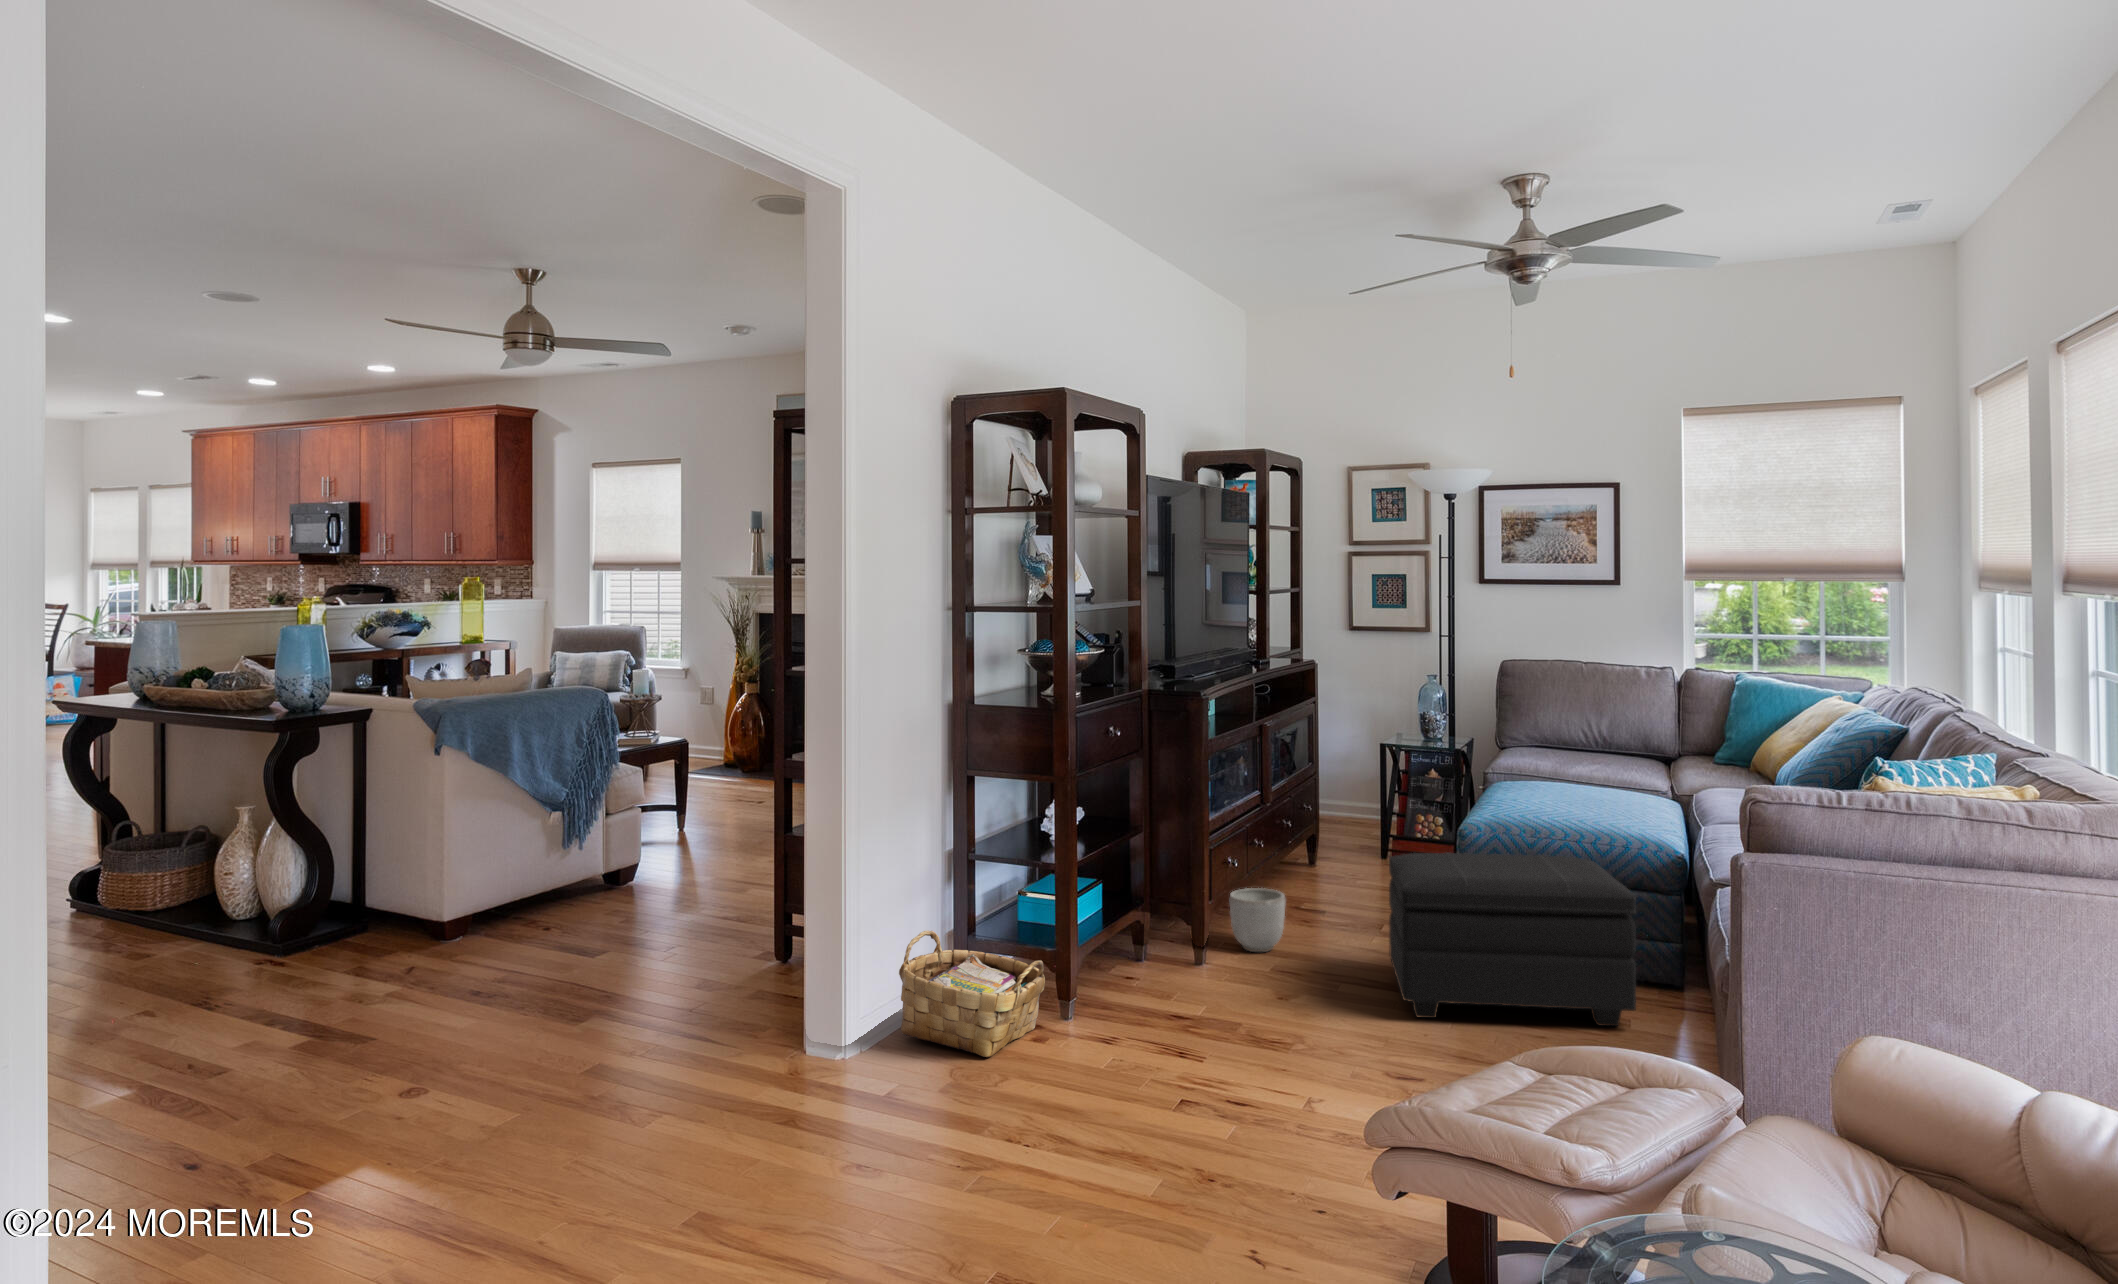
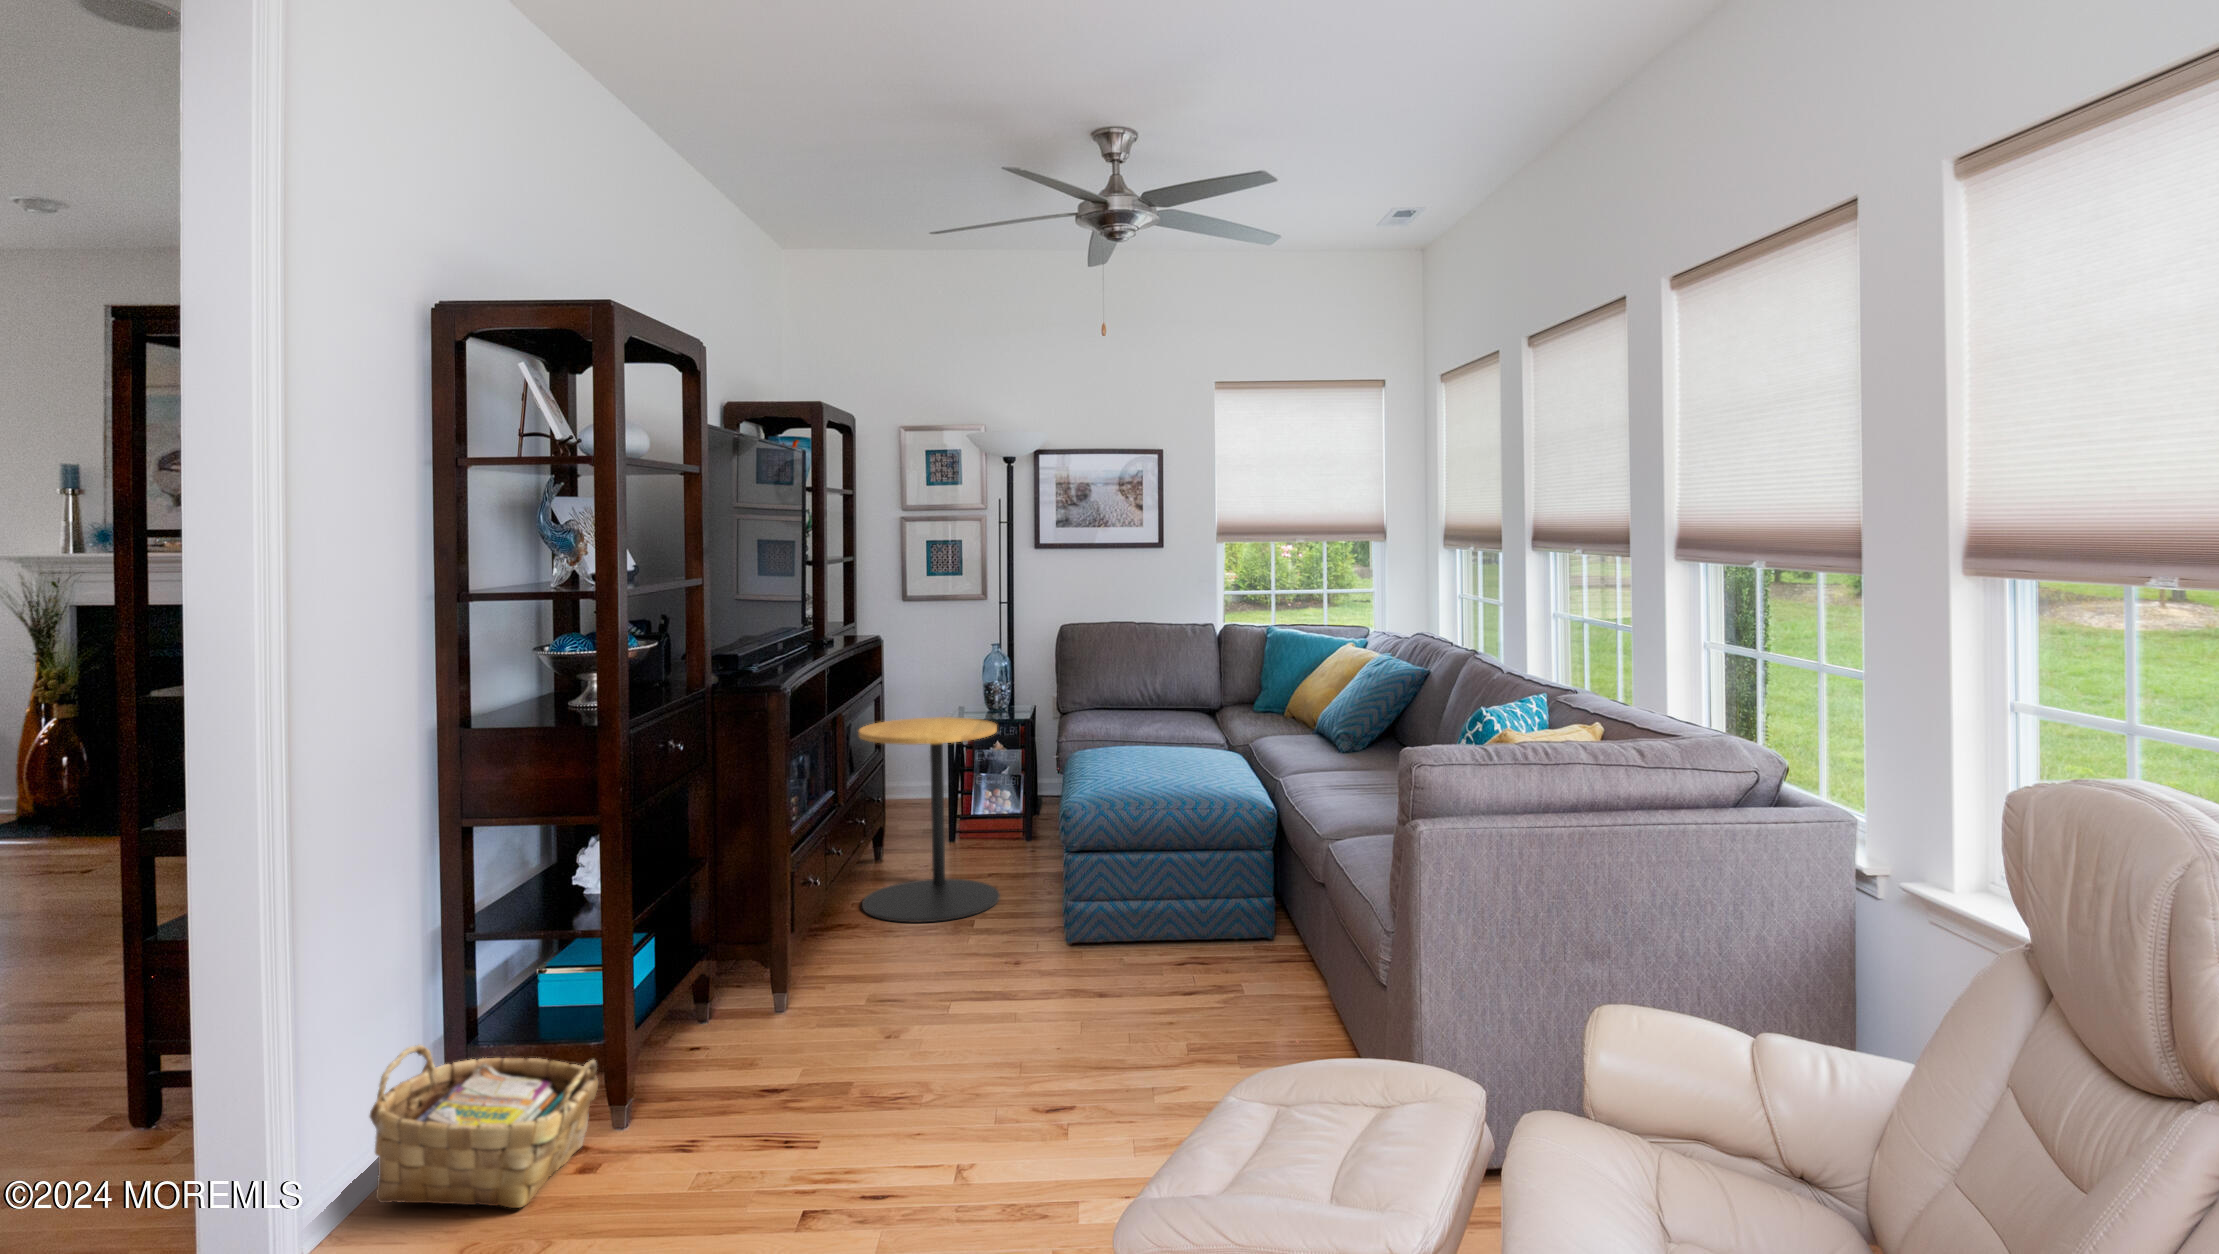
side table: none [1286,735,1413,919] -> present [859,717,1000,922]
footstool: present [1389,852,1636,1026] -> none [998,836,1254,1033]
planter: present [1230,888,1286,952] -> none [811,905,877,981]

